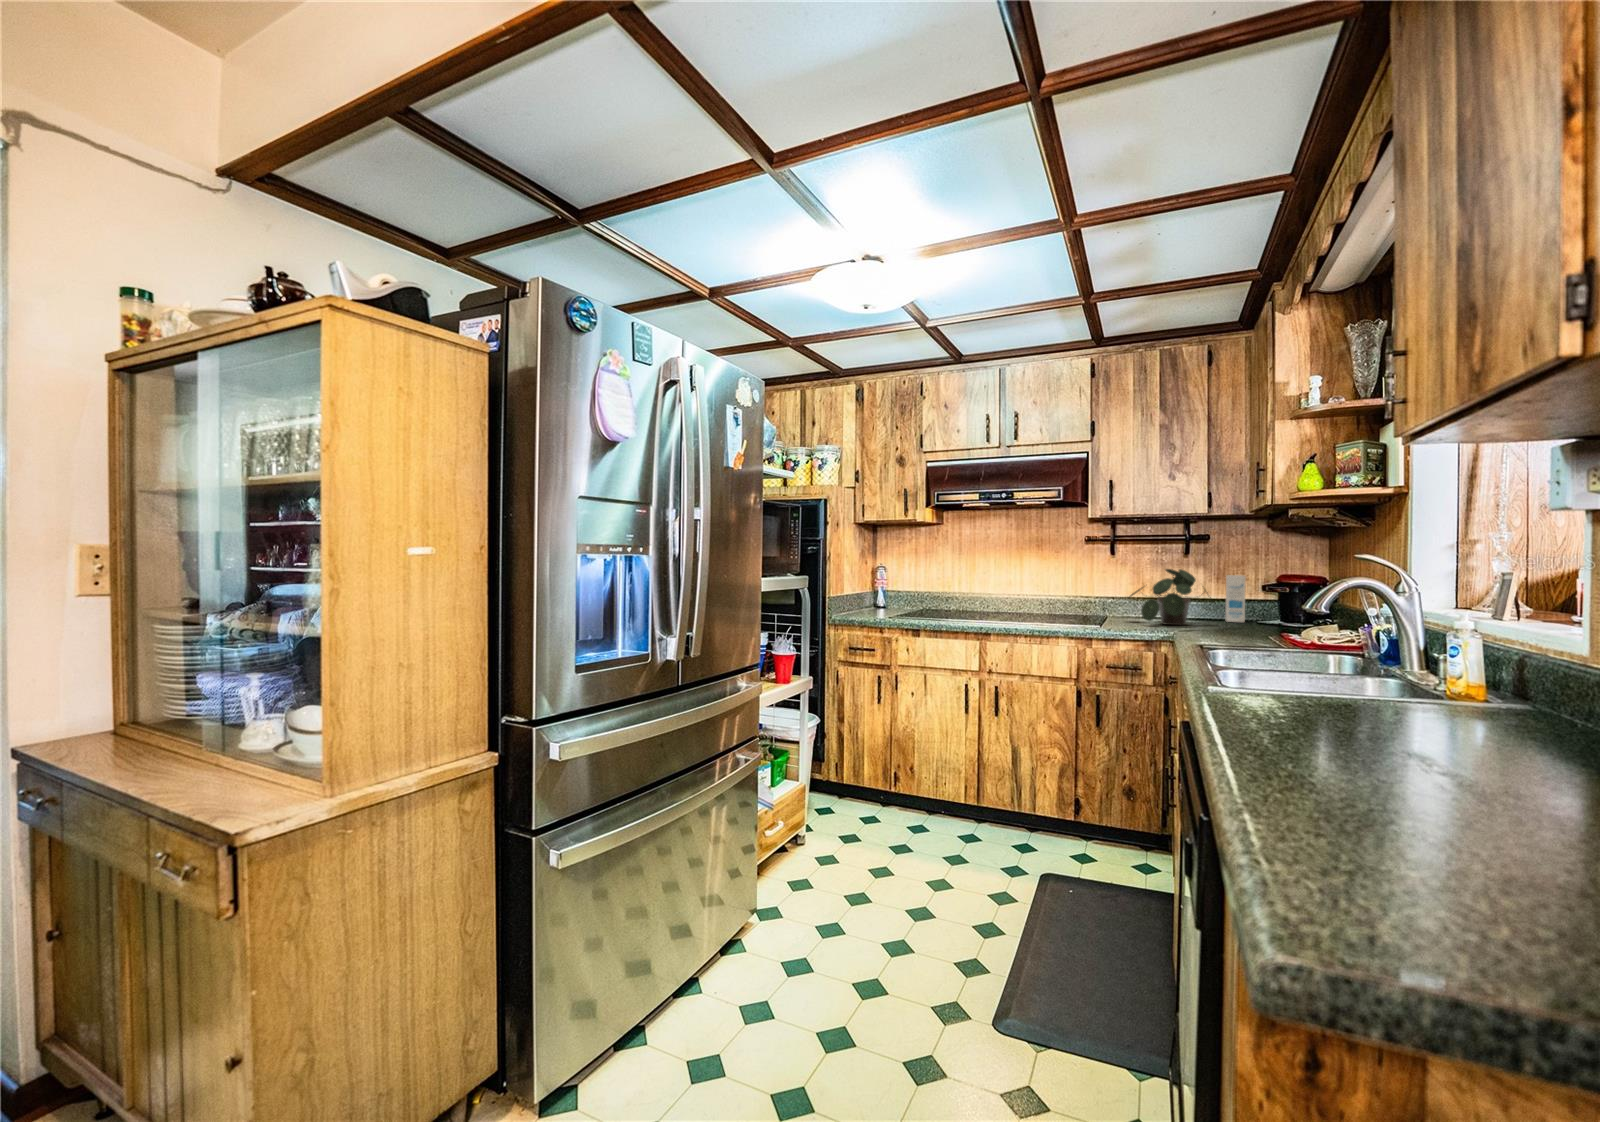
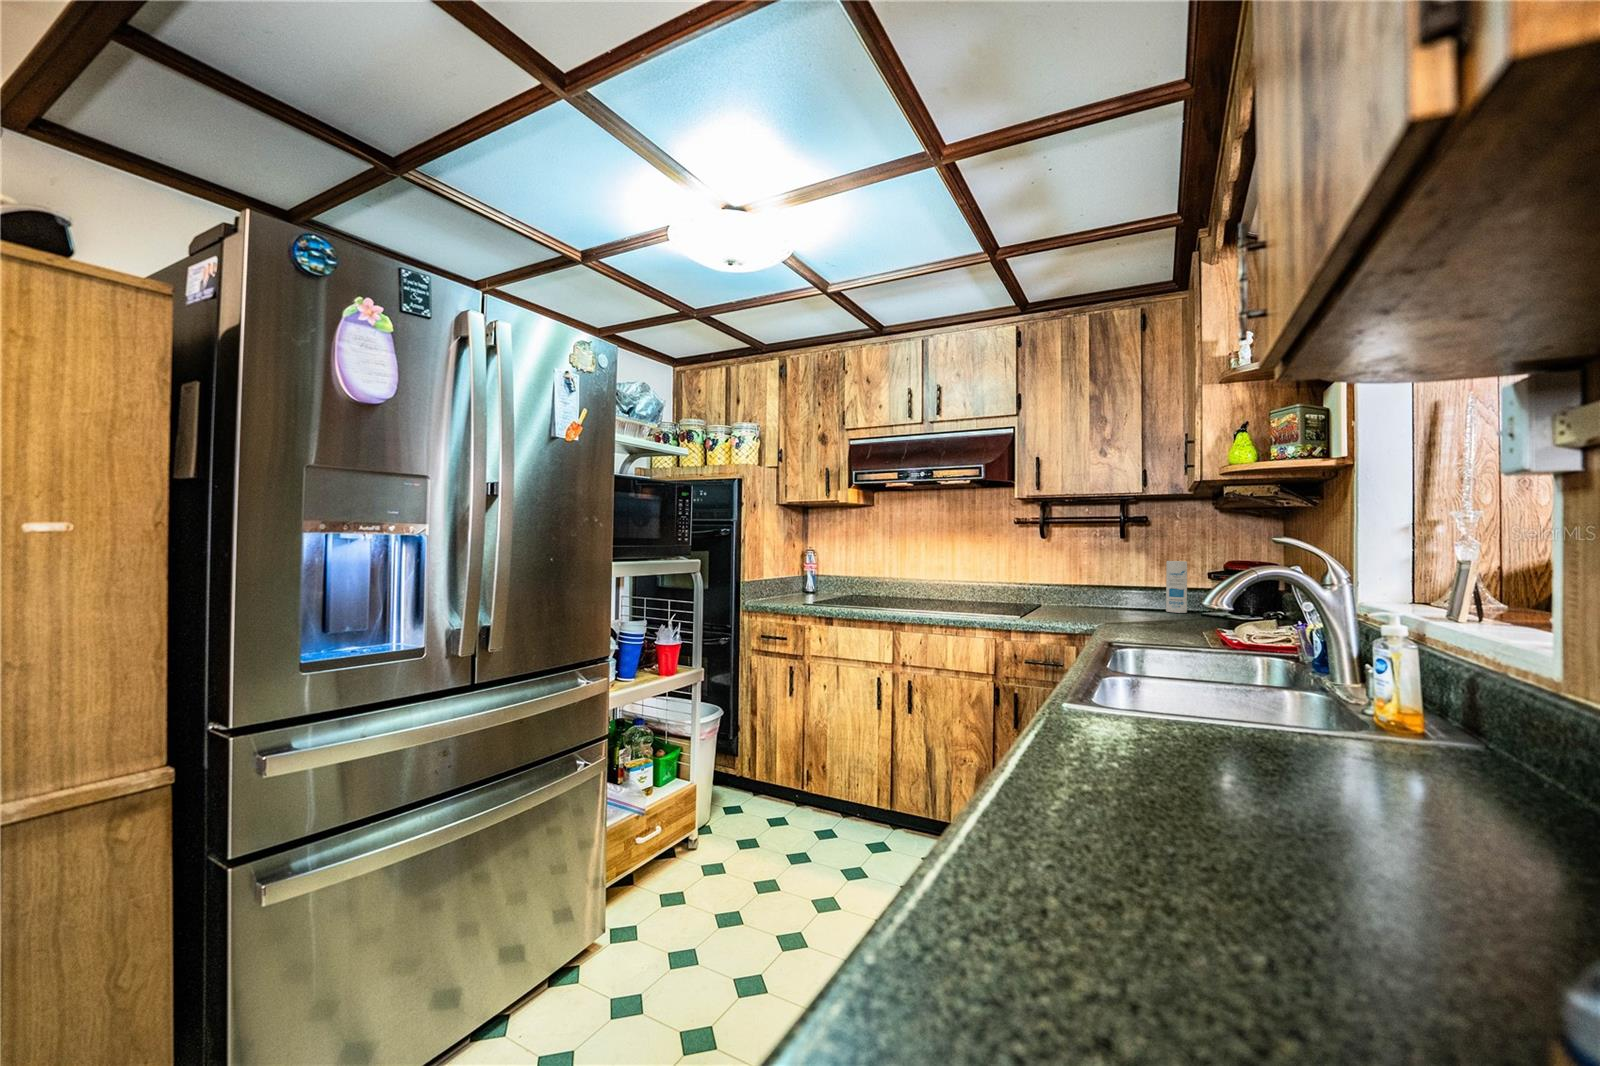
potted plant: present [1129,569,1211,625] -> none [1058,554,1148,616]

